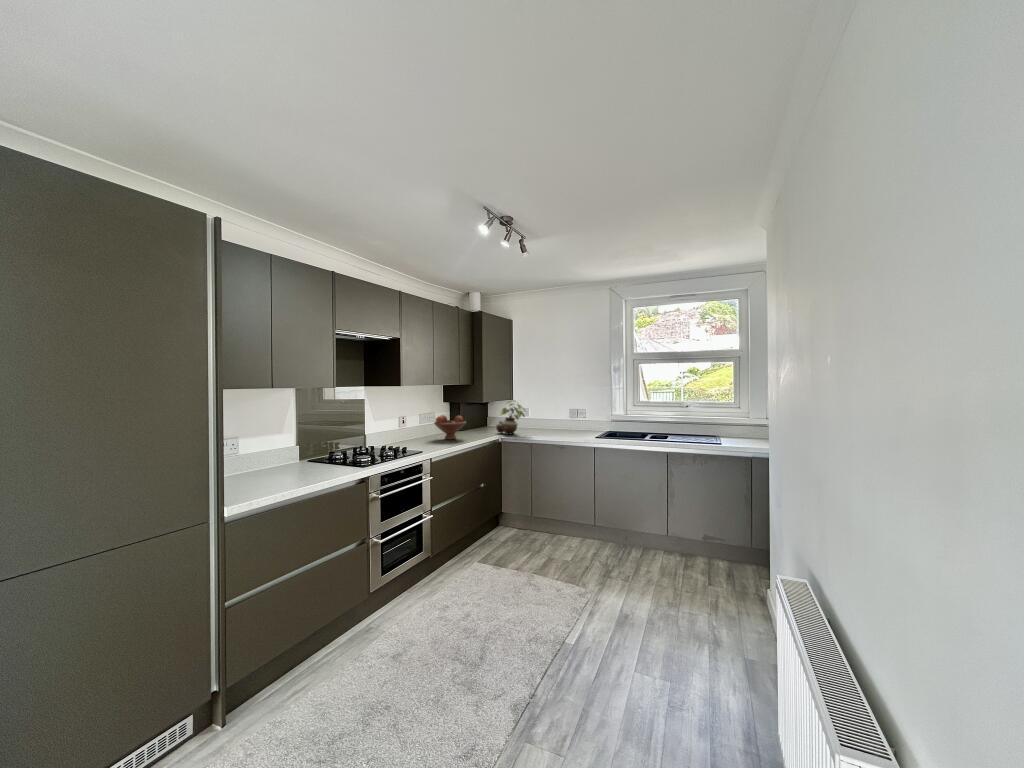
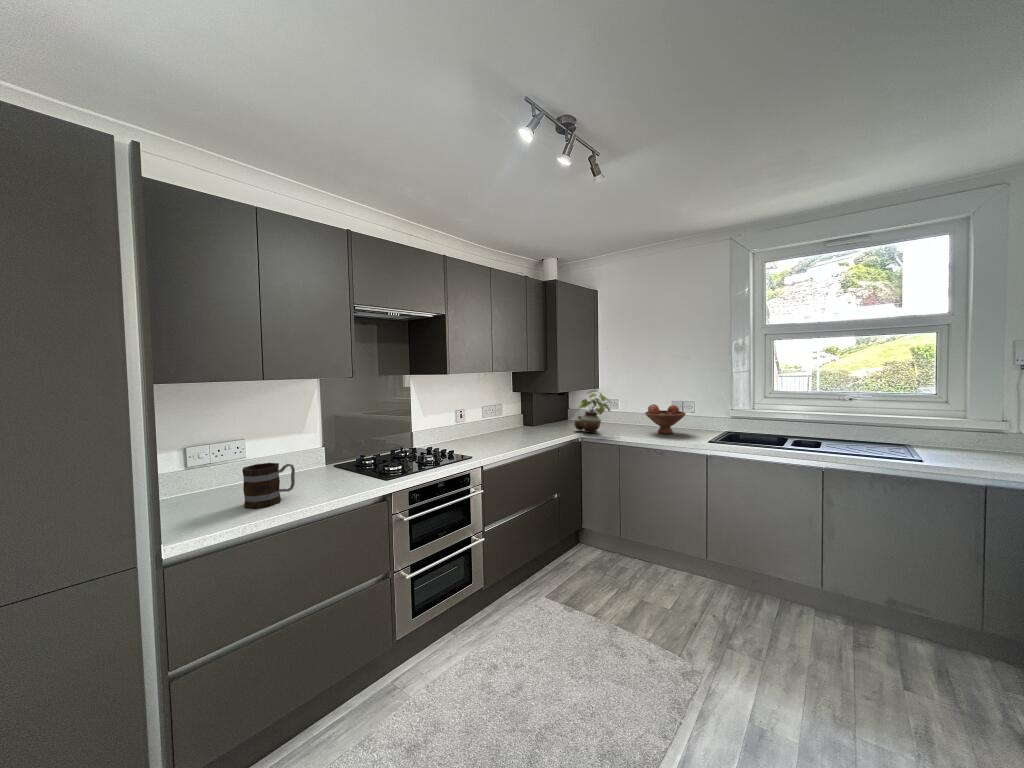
fruit bowl: present [434,415,466,440] -> present [645,404,686,434]
mug: none [258,453,296,487] -> present [242,463,295,509]

